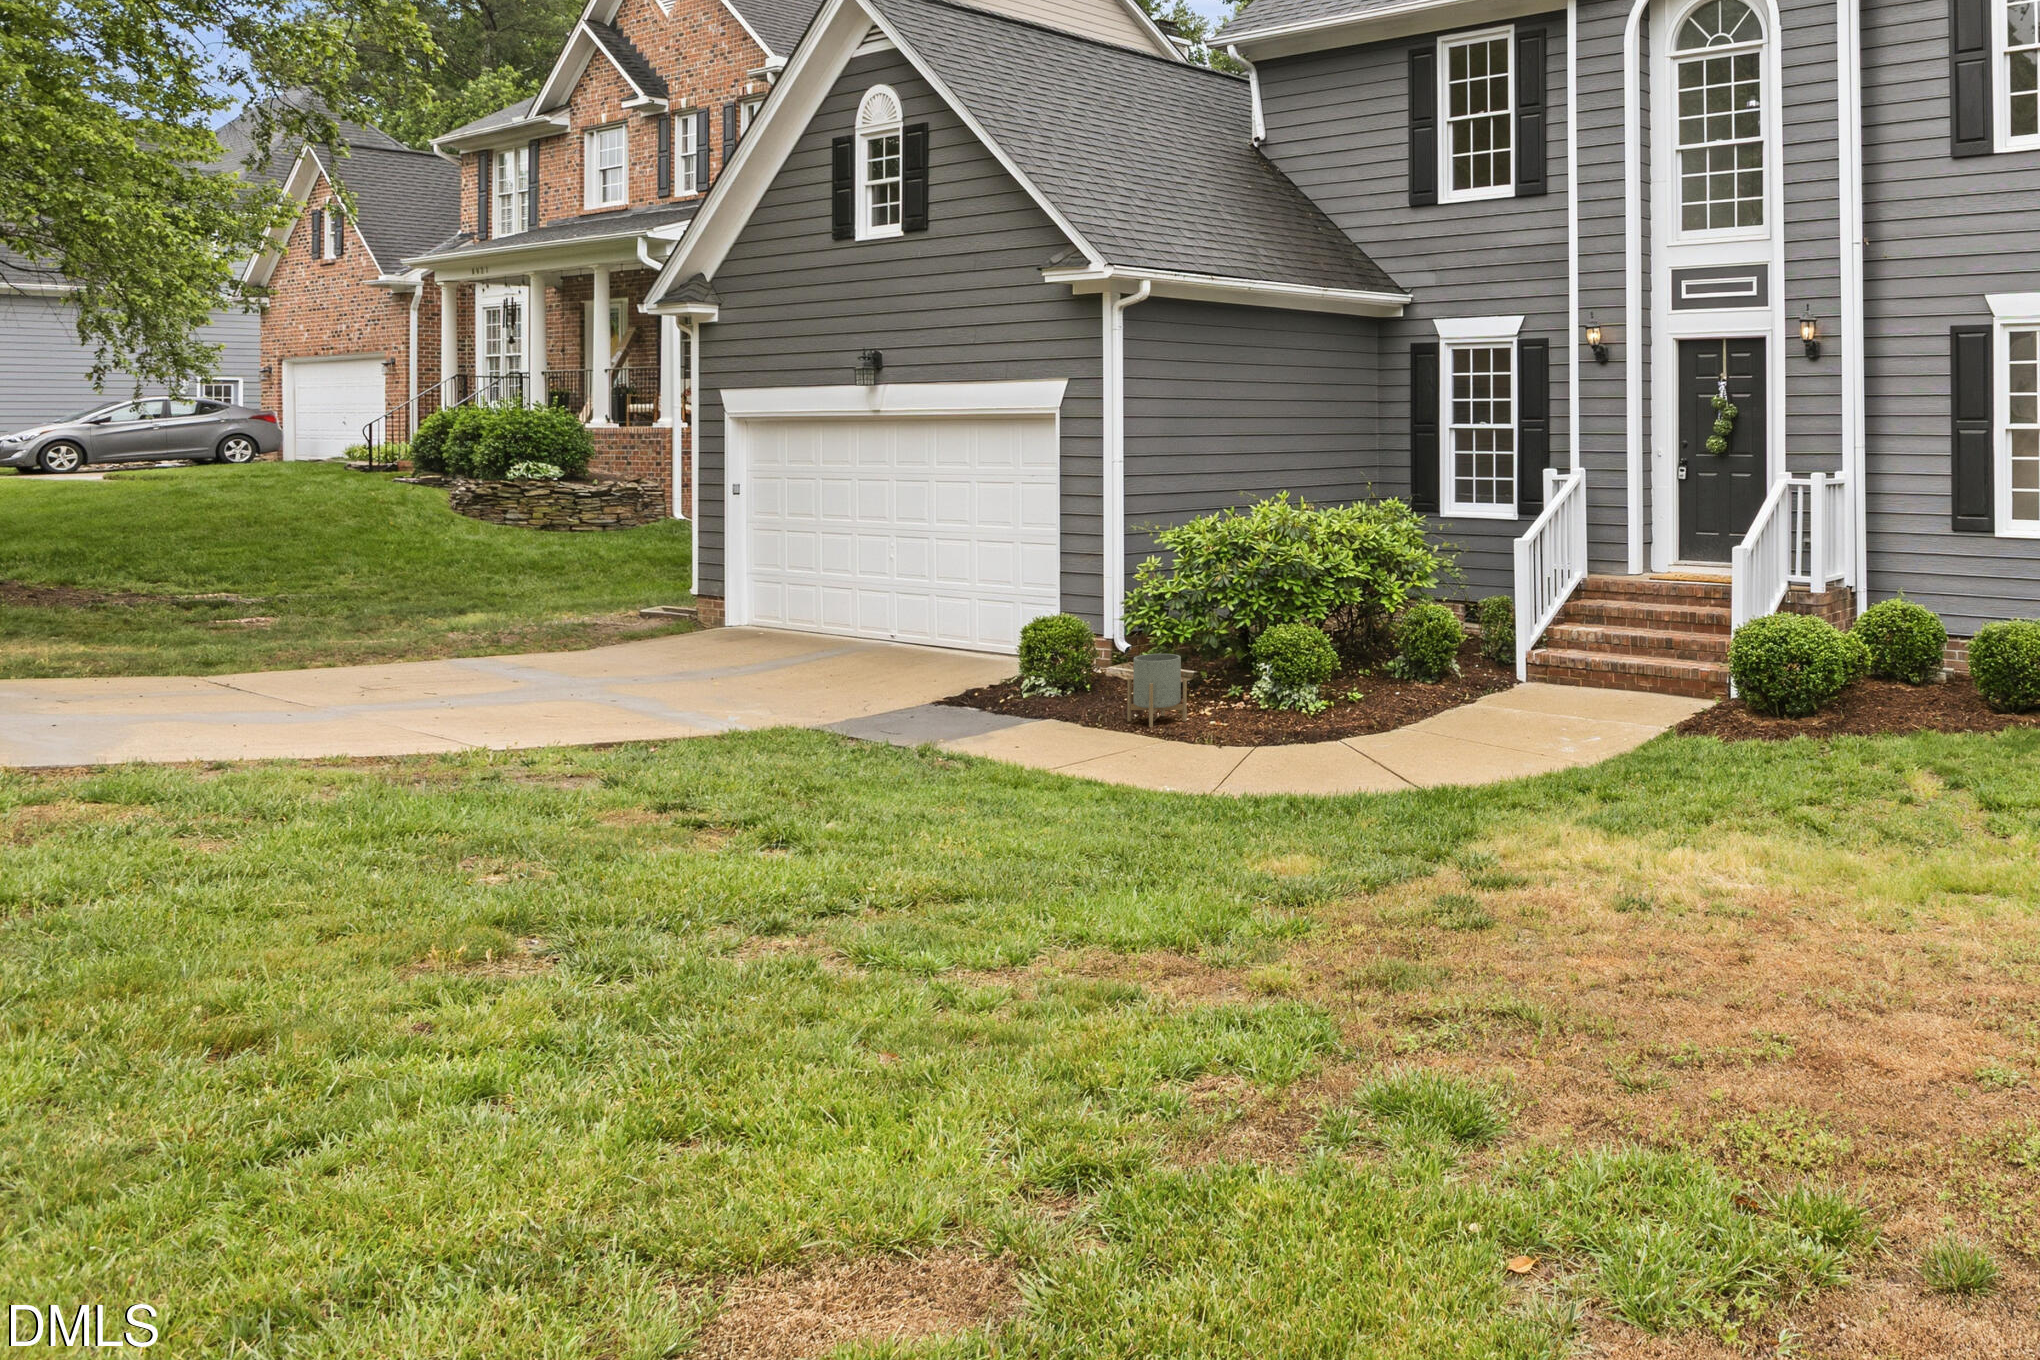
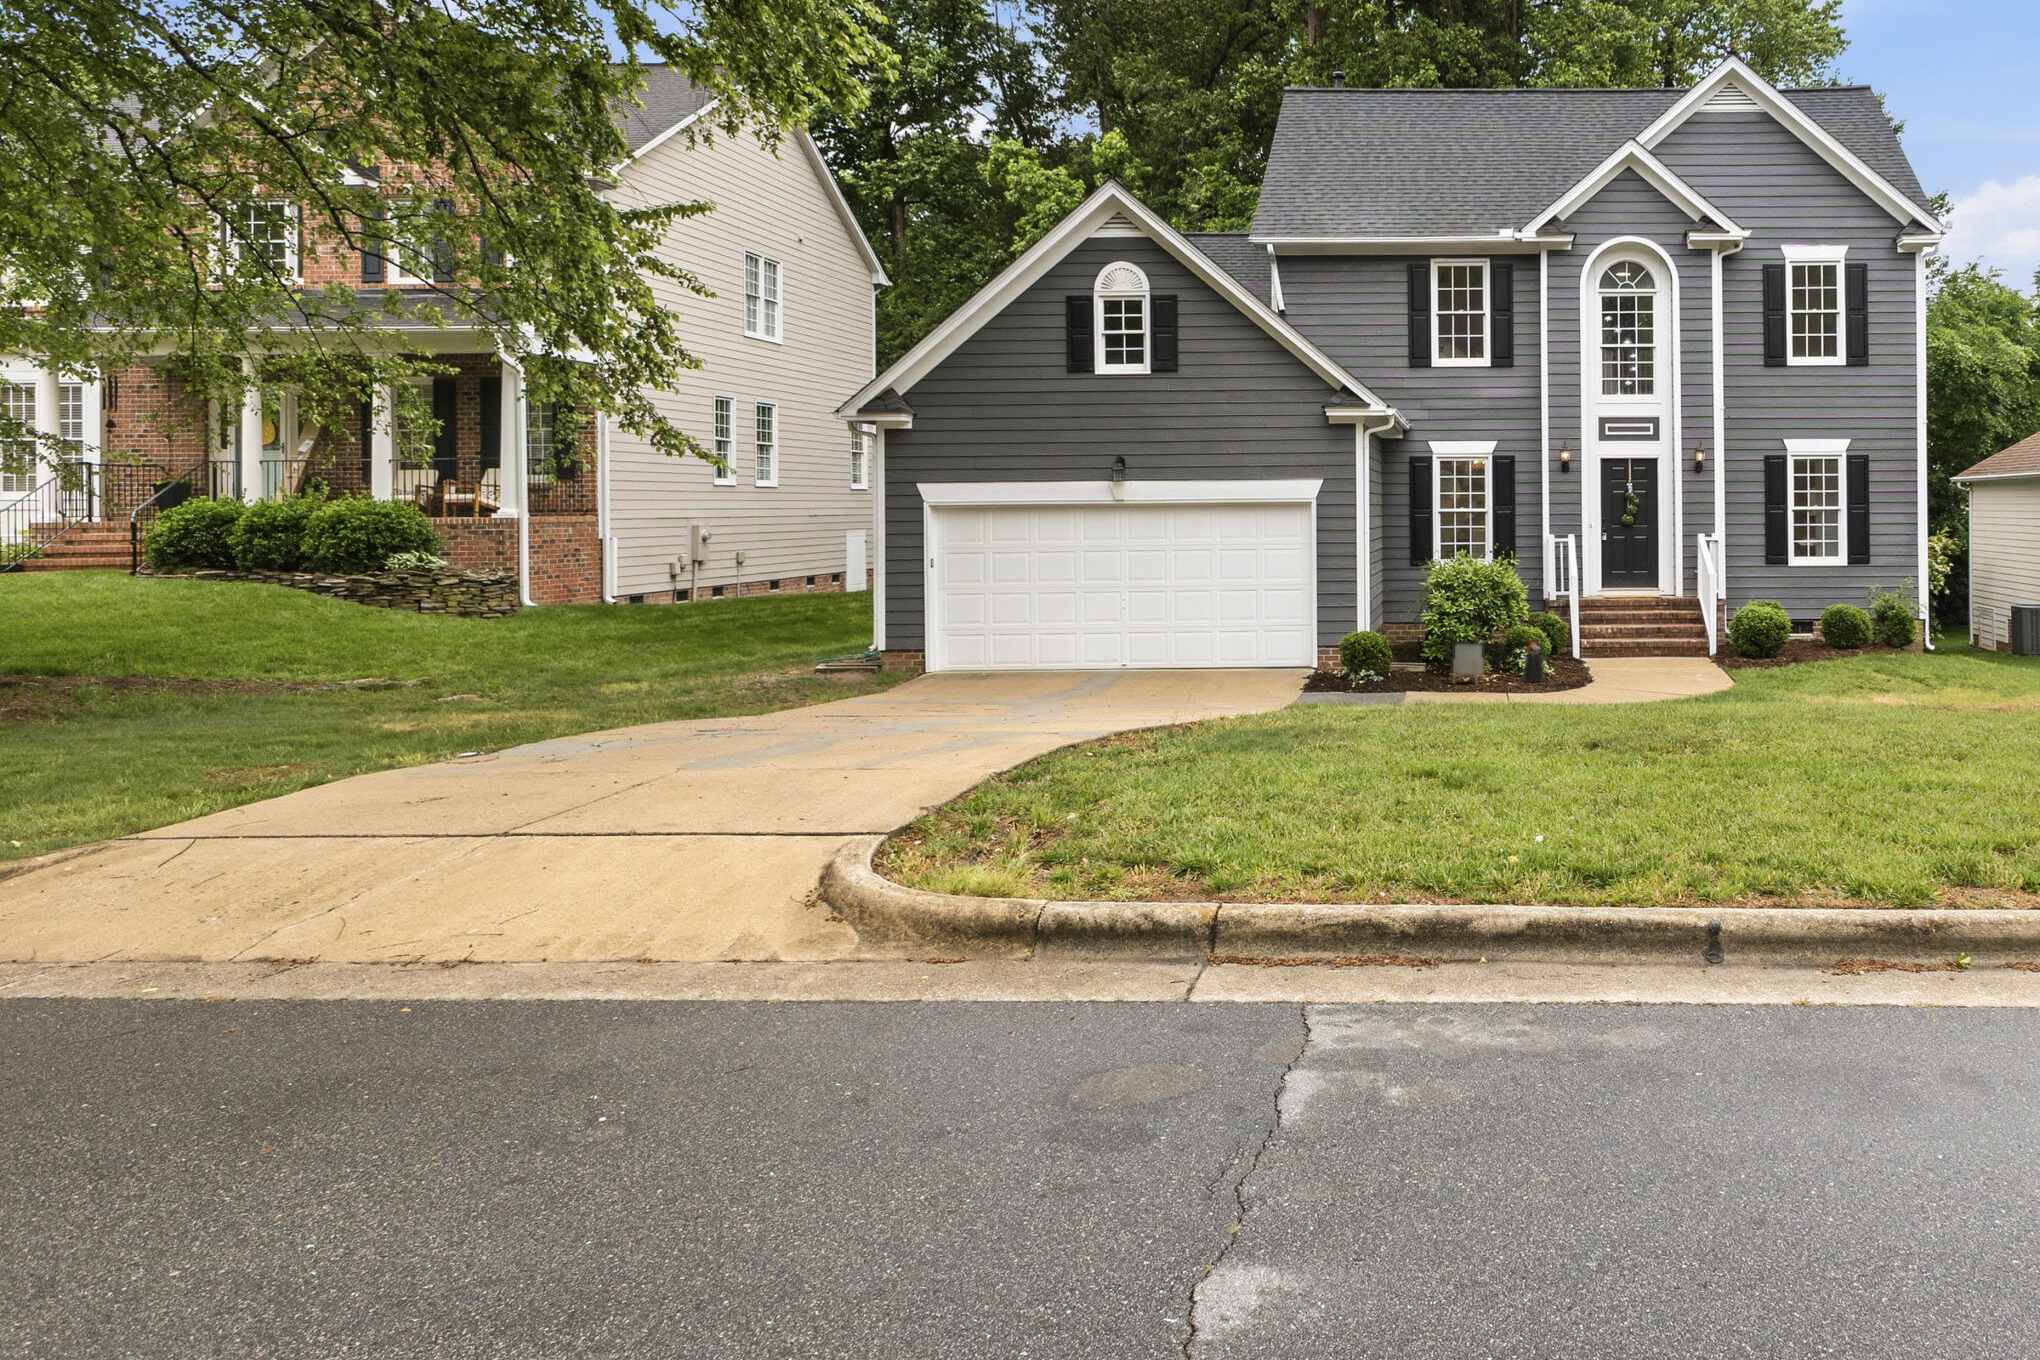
watering can: none [1243,656,1285,732] -> present [1523,641,1544,682]

